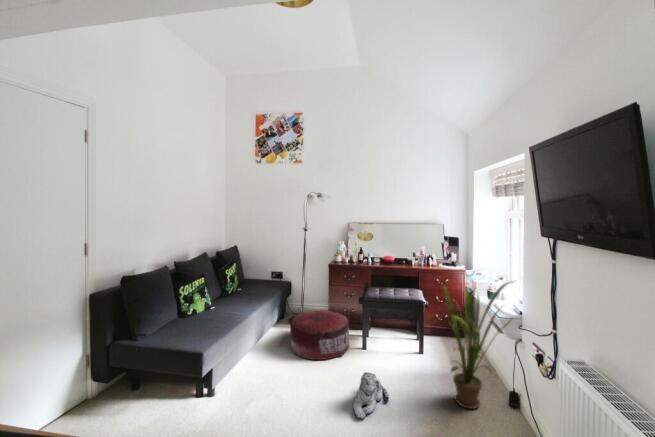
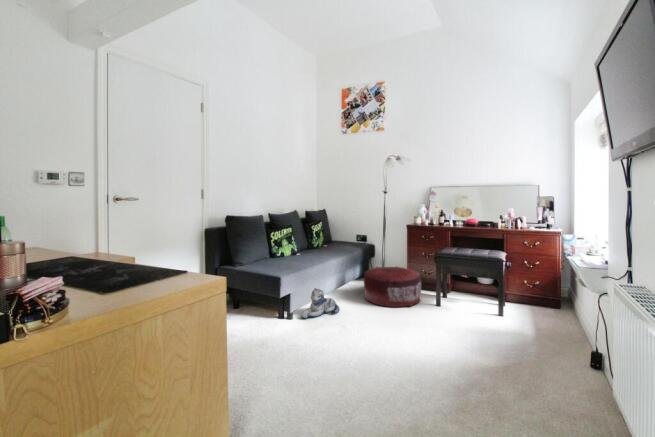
house plant: present [443,282,512,409] -> none [504,221,607,361]
plush toy: present [353,372,389,419] -> present [301,288,339,318]

